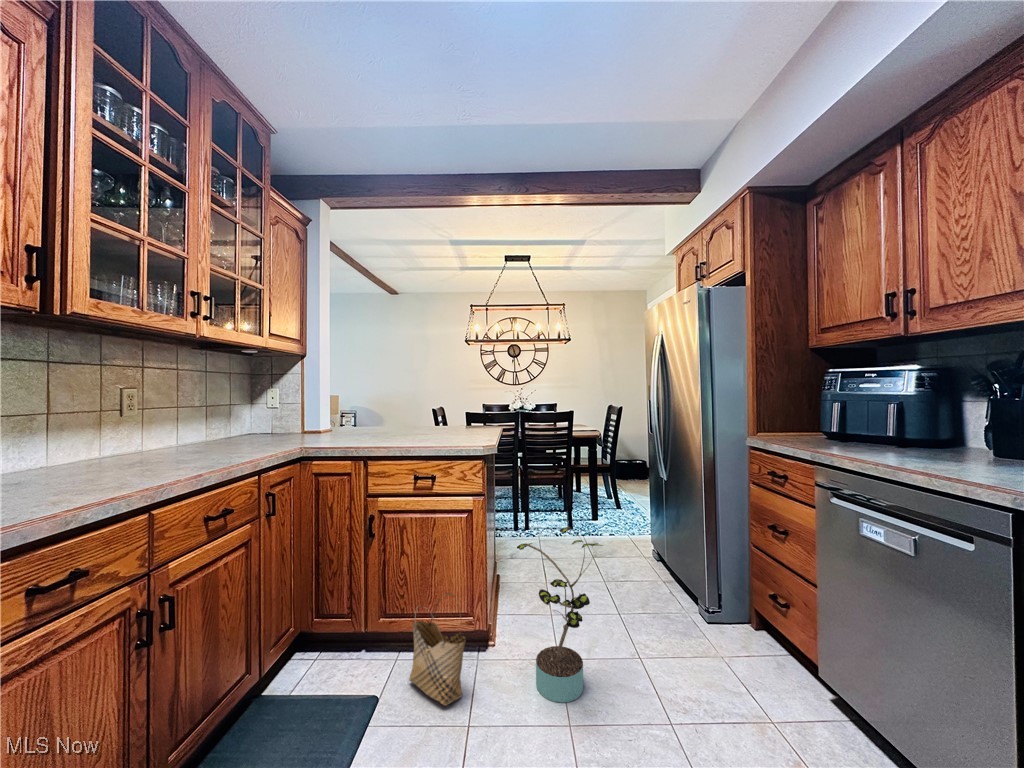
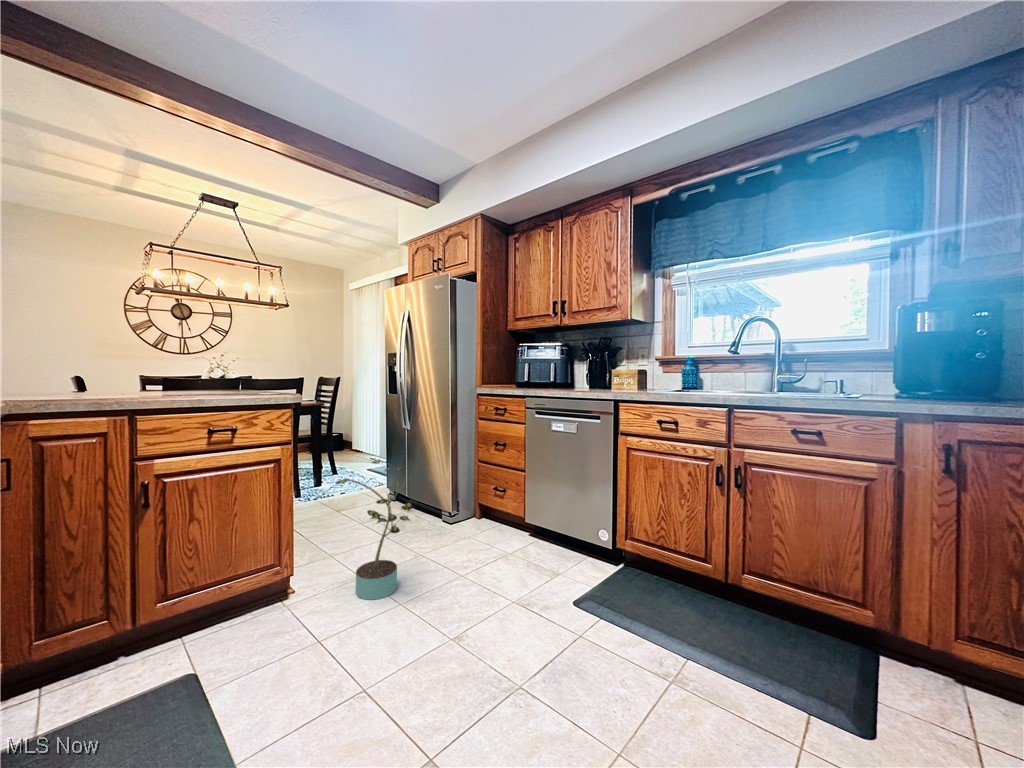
woven basket: present [409,593,466,705] -> none [224,541,300,646]

